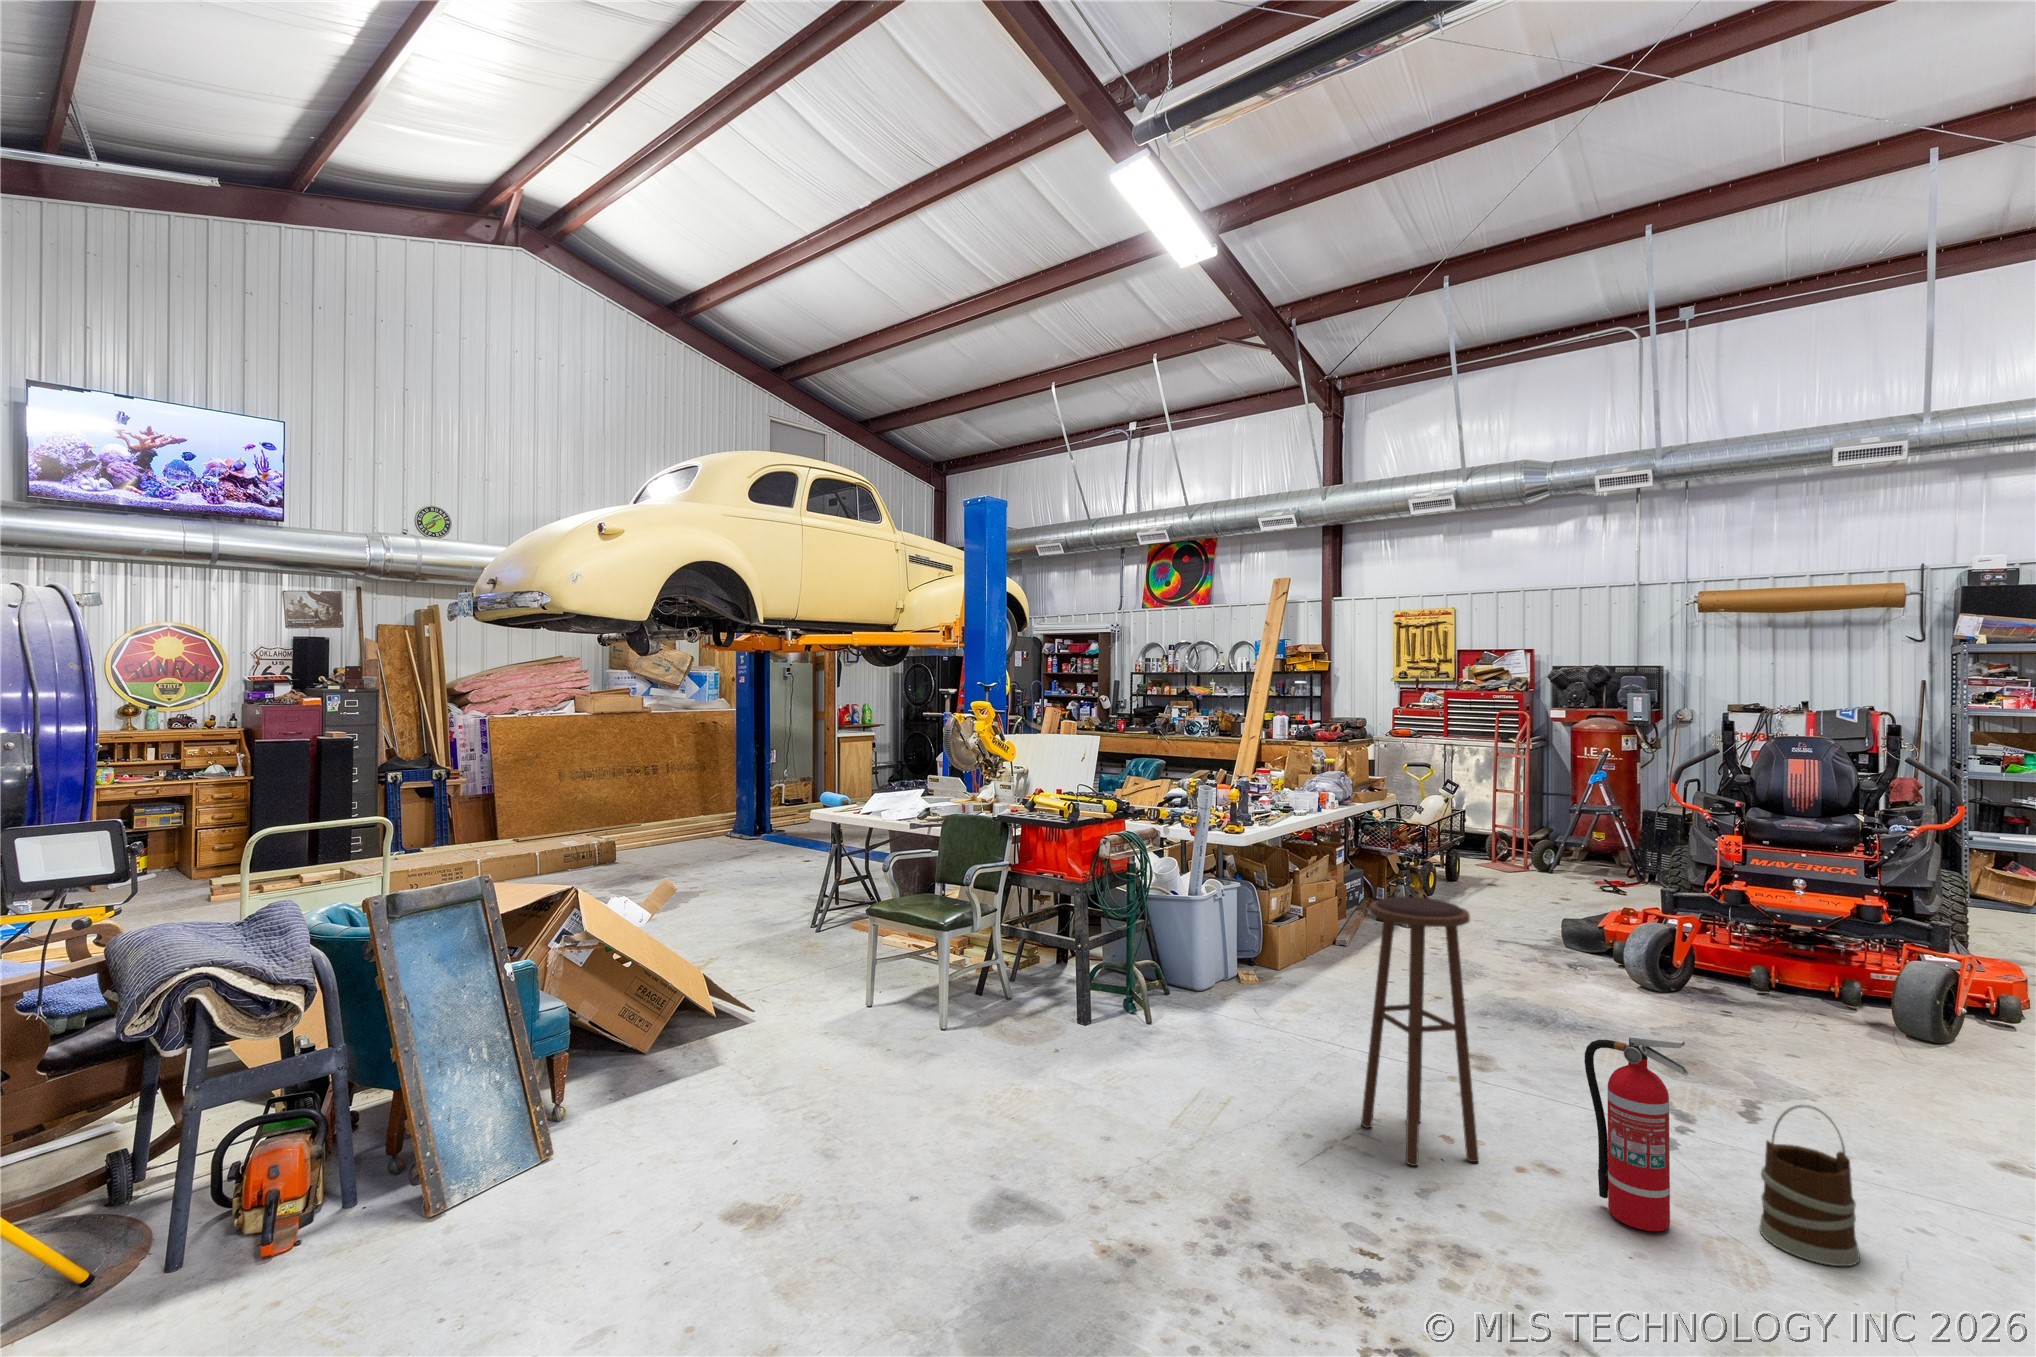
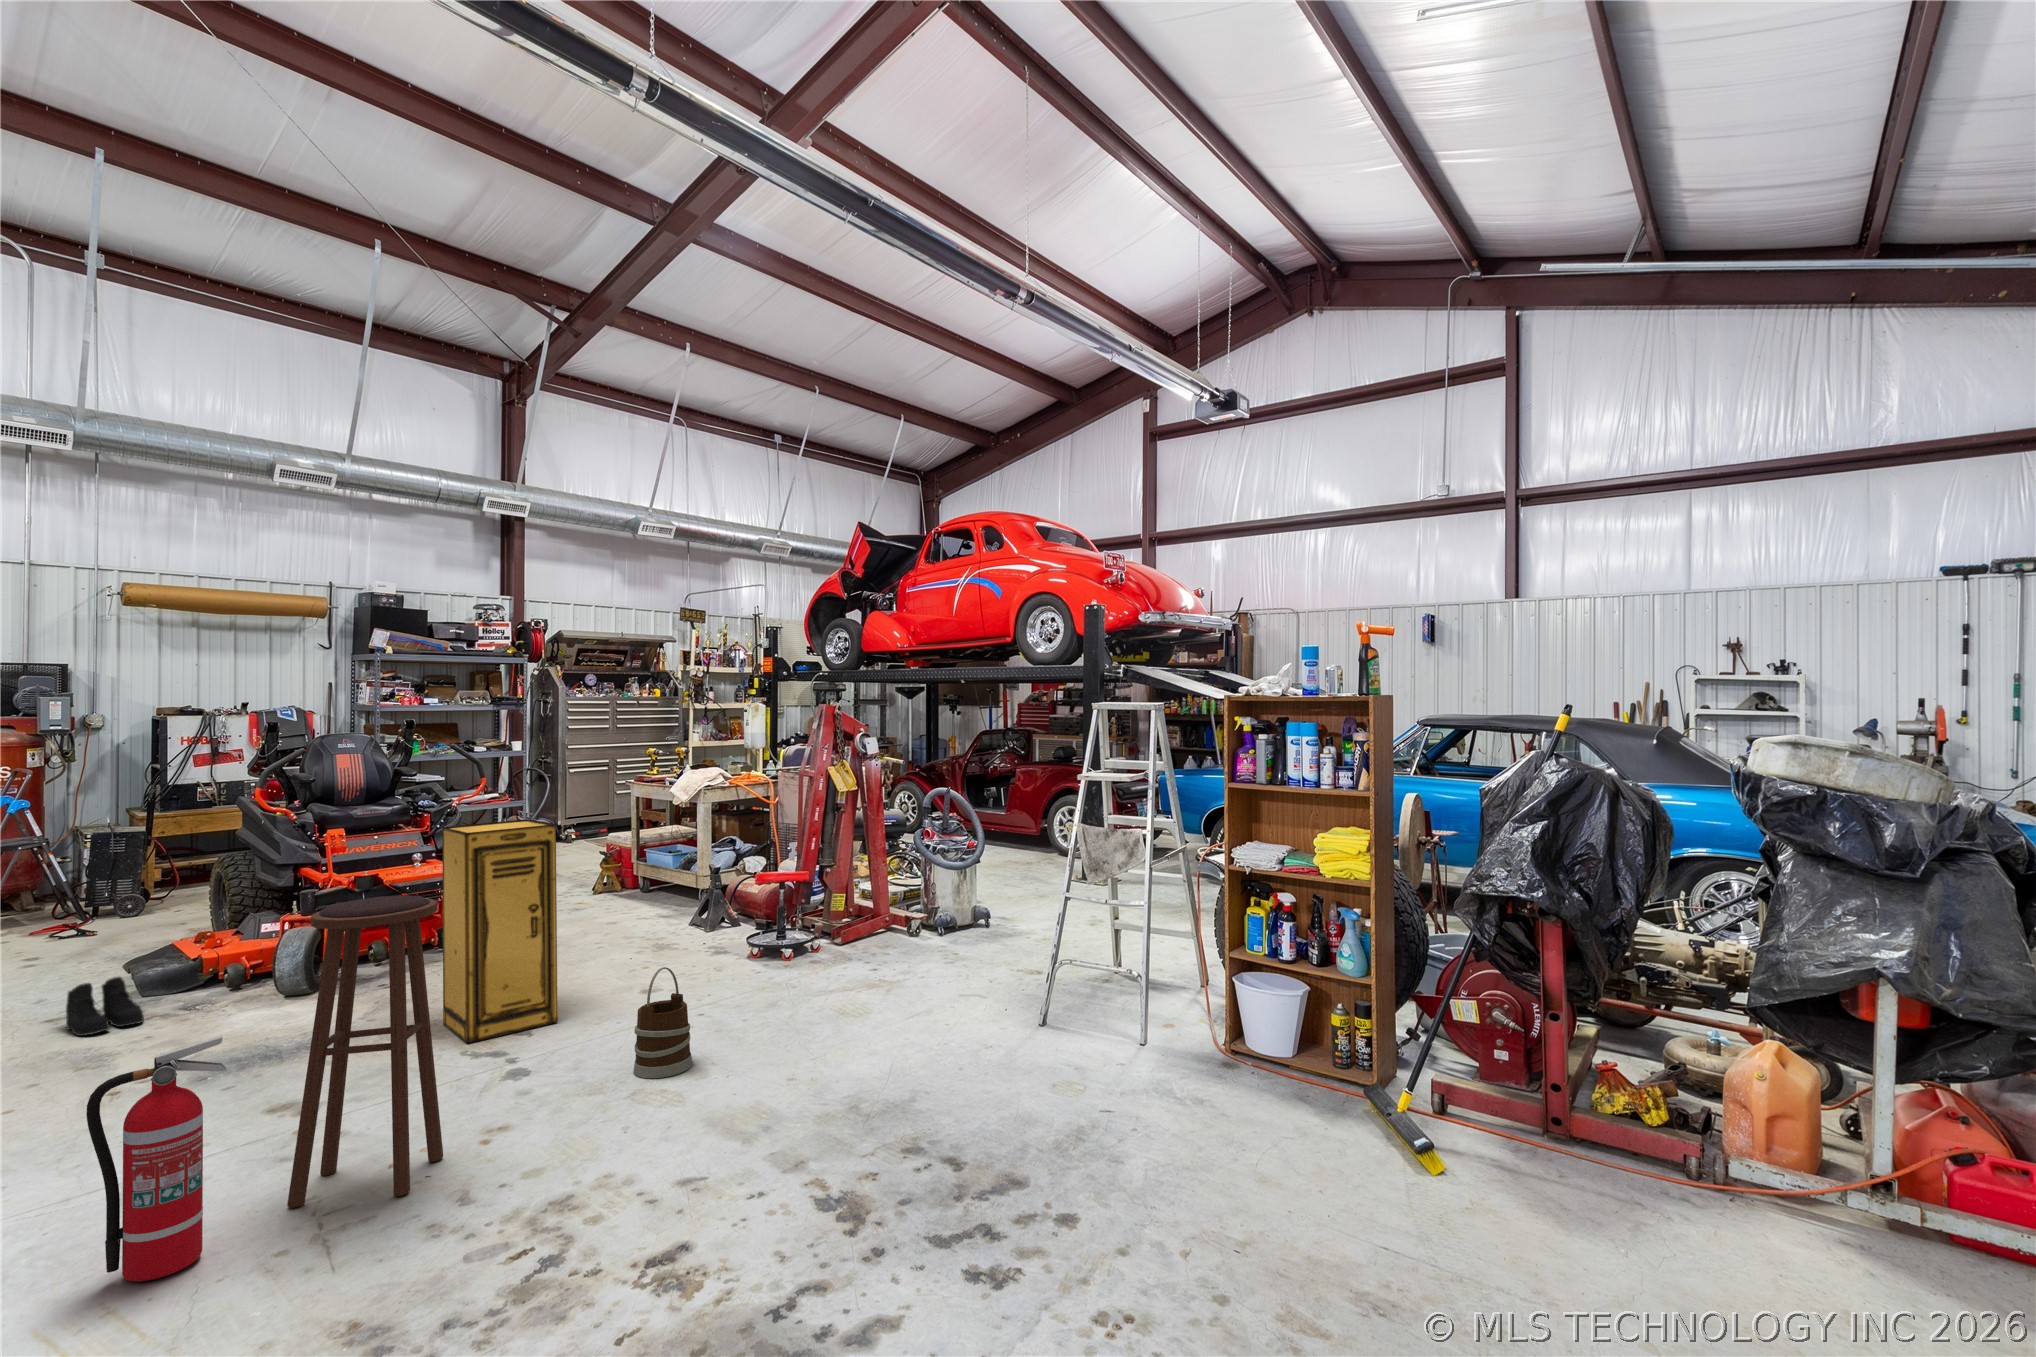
storage cabinet: none [1680,856,1819,1130] -> present [442,819,558,1044]
boots: none [1494,923,1538,967] -> present [66,977,144,1036]
fire extinguisher: present [1584,1036,1689,1231] -> present [86,1035,227,1282]

